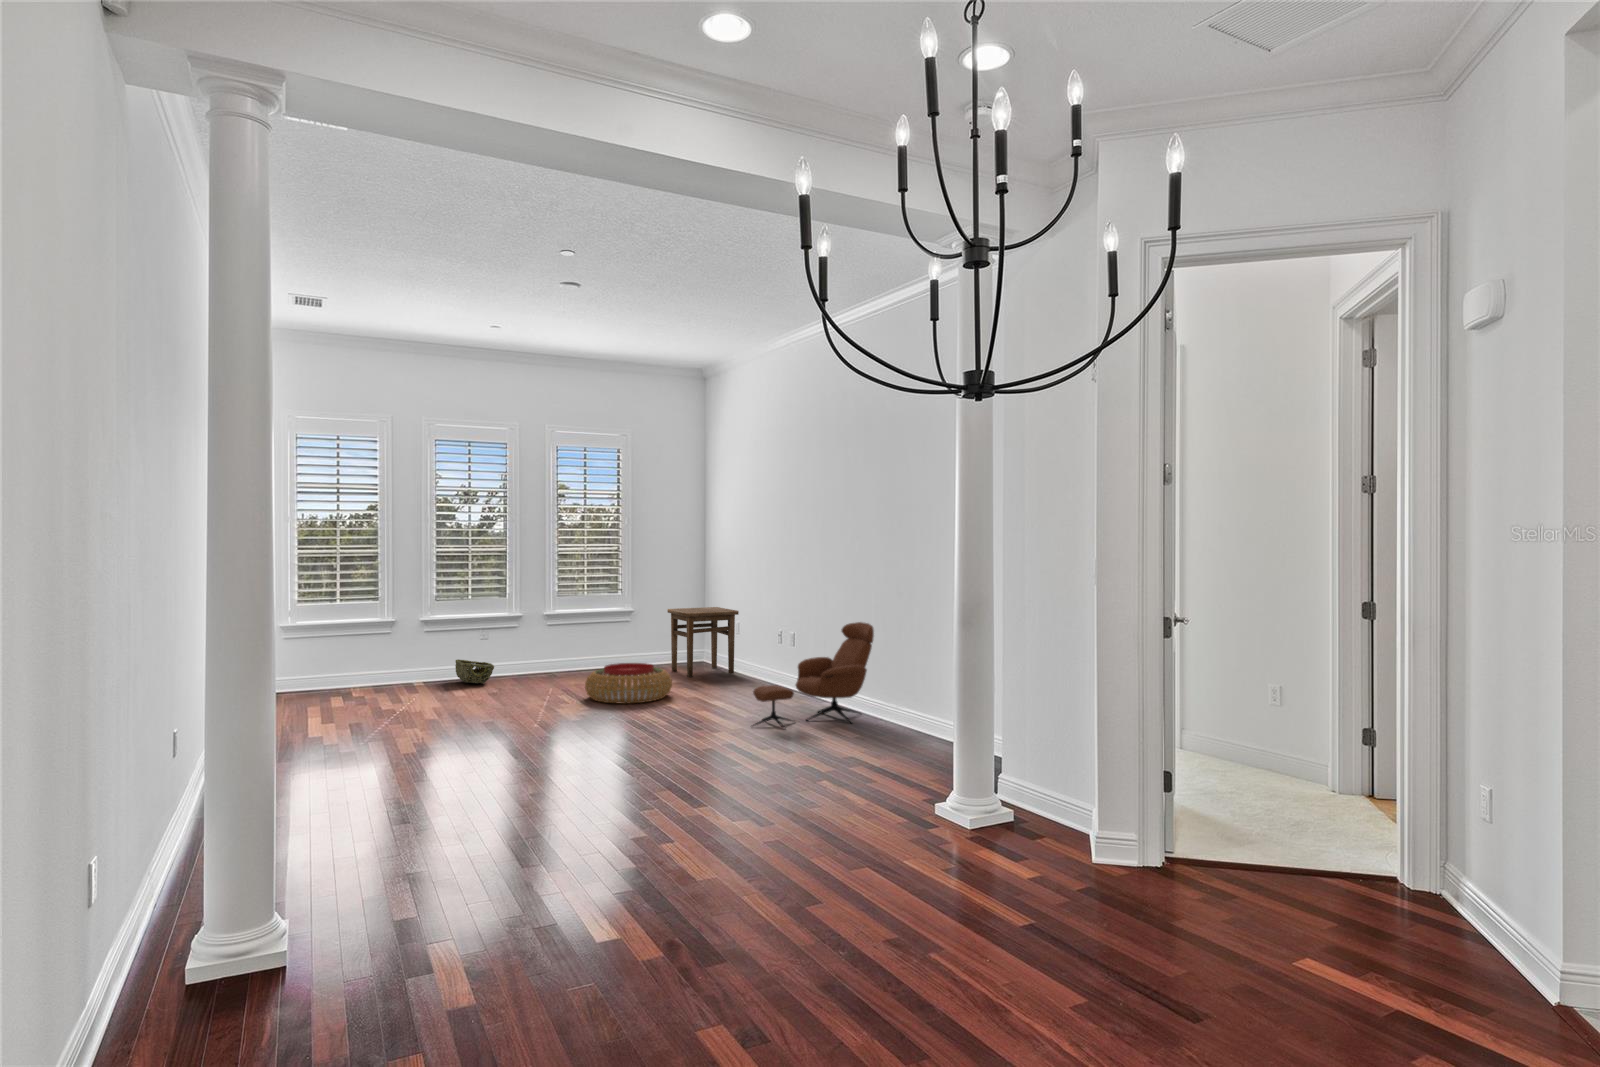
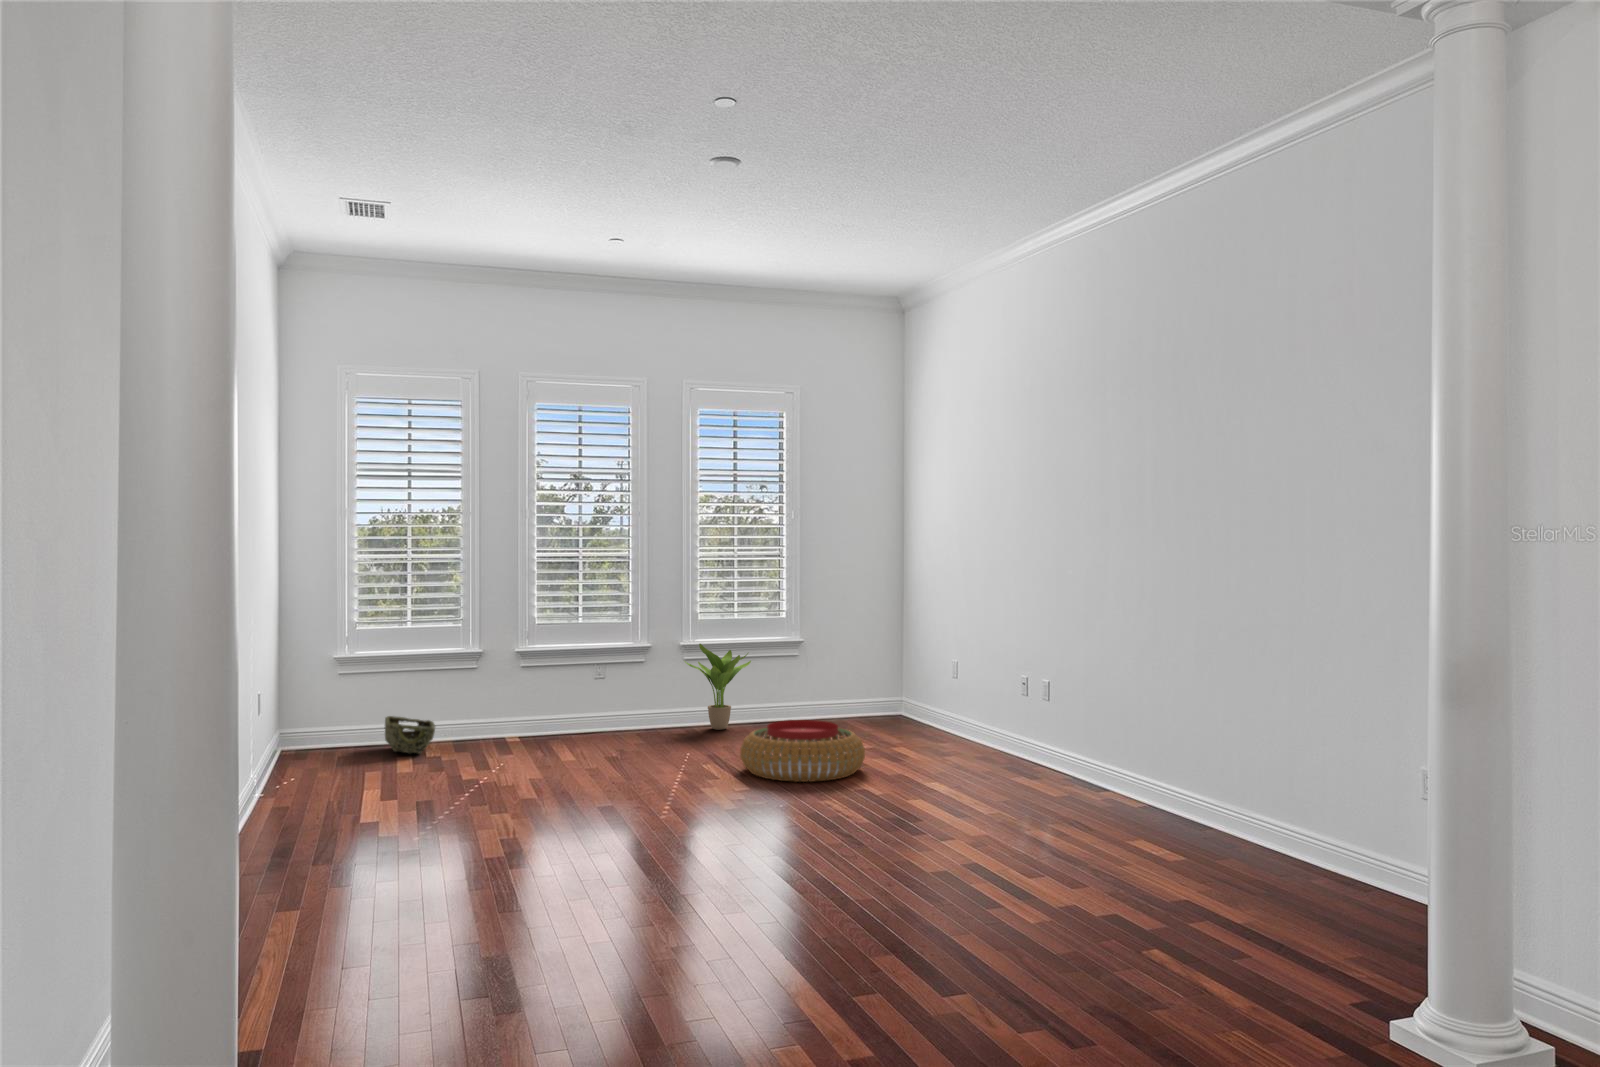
side table: present [667,607,739,677] -> none [850,638,954,739]
potted plant: none [547,613,597,674] -> present [685,644,751,730]
lounge chair: present [753,622,874,728] -> none [997,671,1189,839]
woven basket: present [455,659,494,684] -> present [385,716,435,754]

